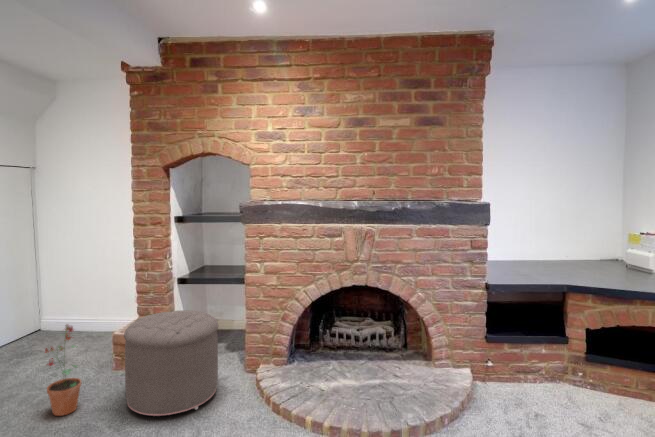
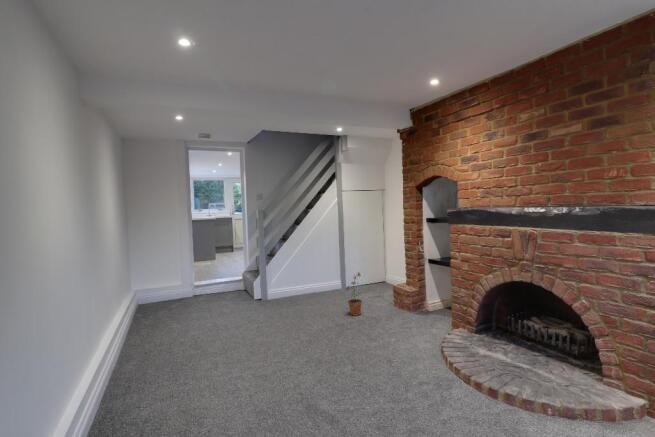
ottoman: present [124,310,218,416] -> none [372,276,424,334]

